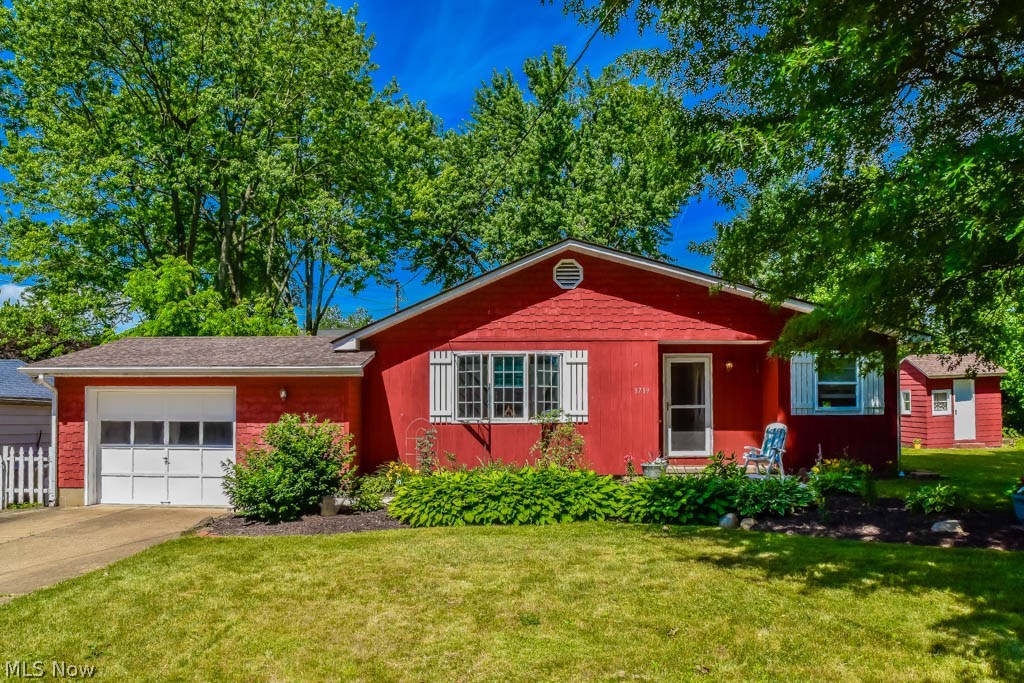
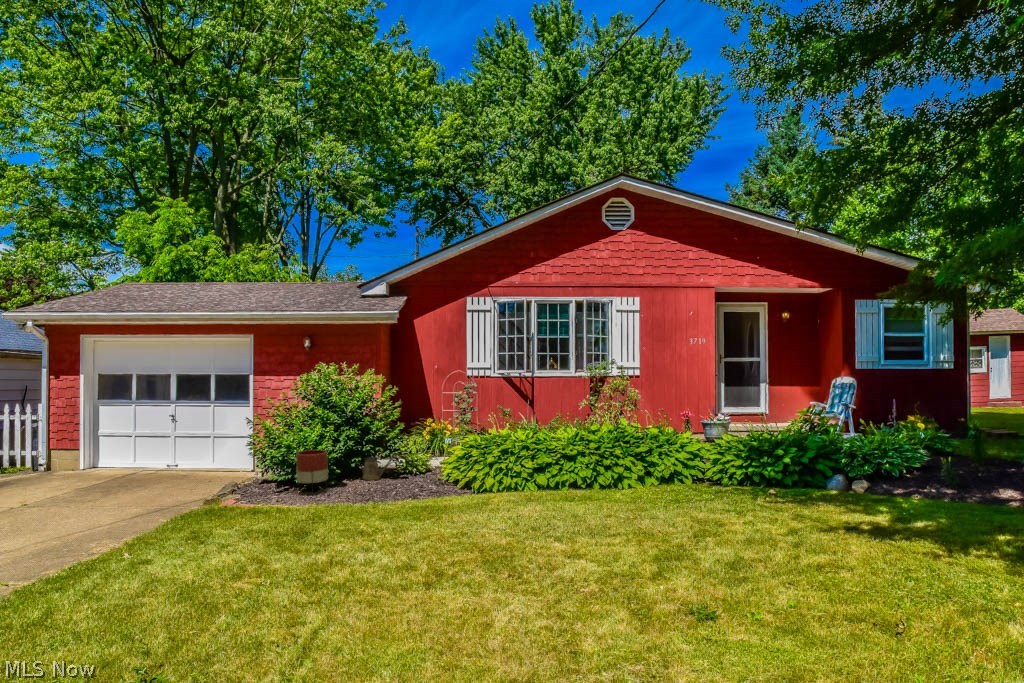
planter: none [260,489,287,529] -> present [296,450,328,491]

